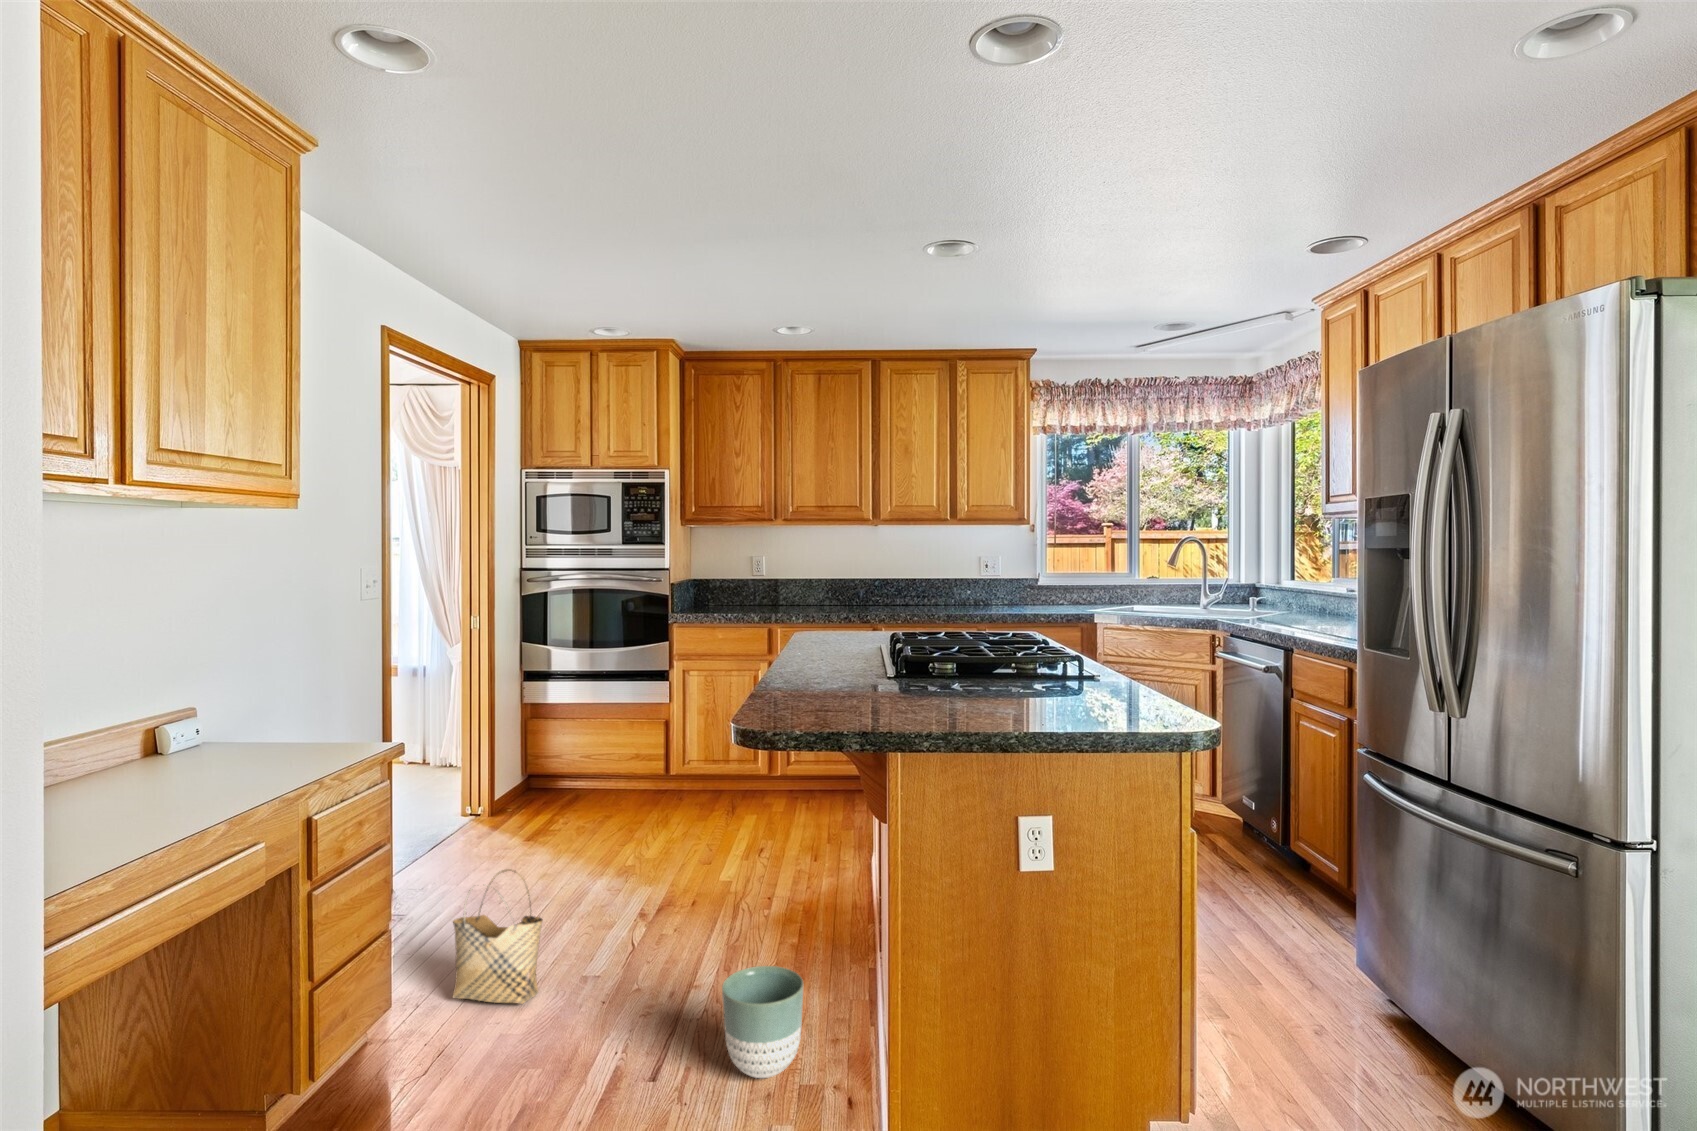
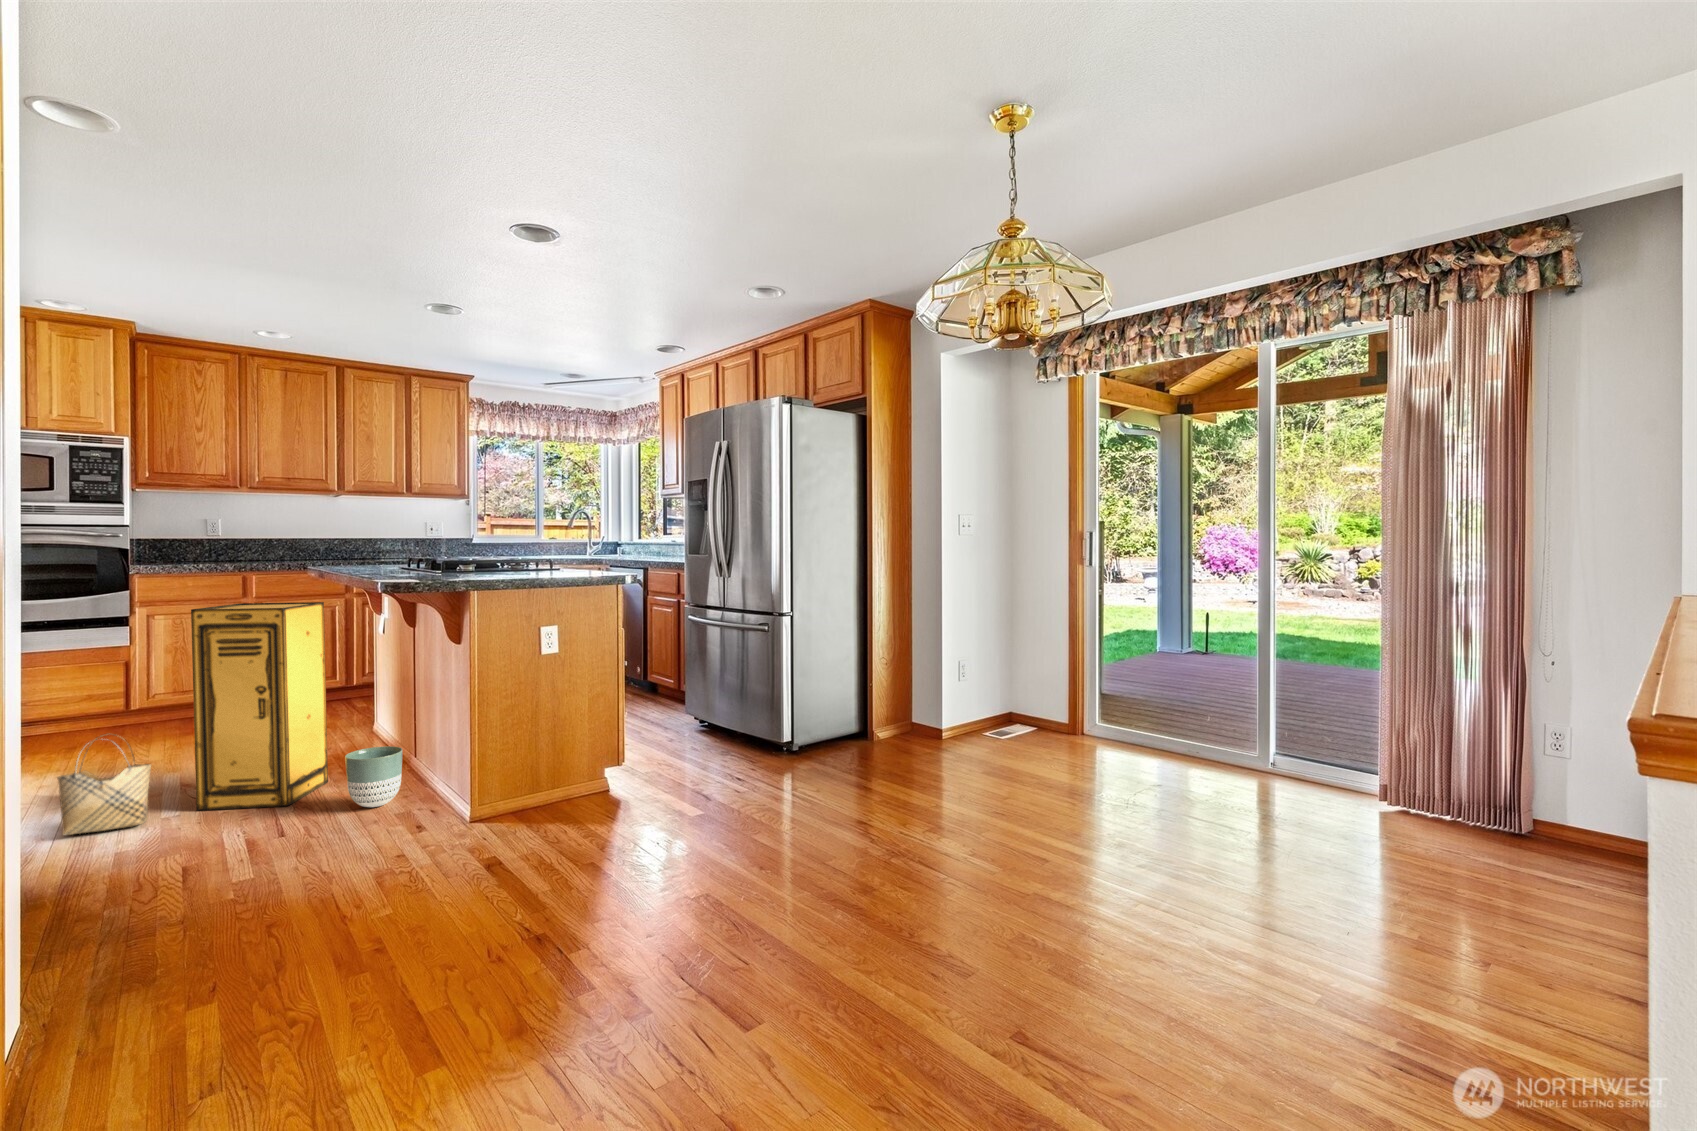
storage cabinet: none [588,700,751,1023] -> present [191,602,328,811]

